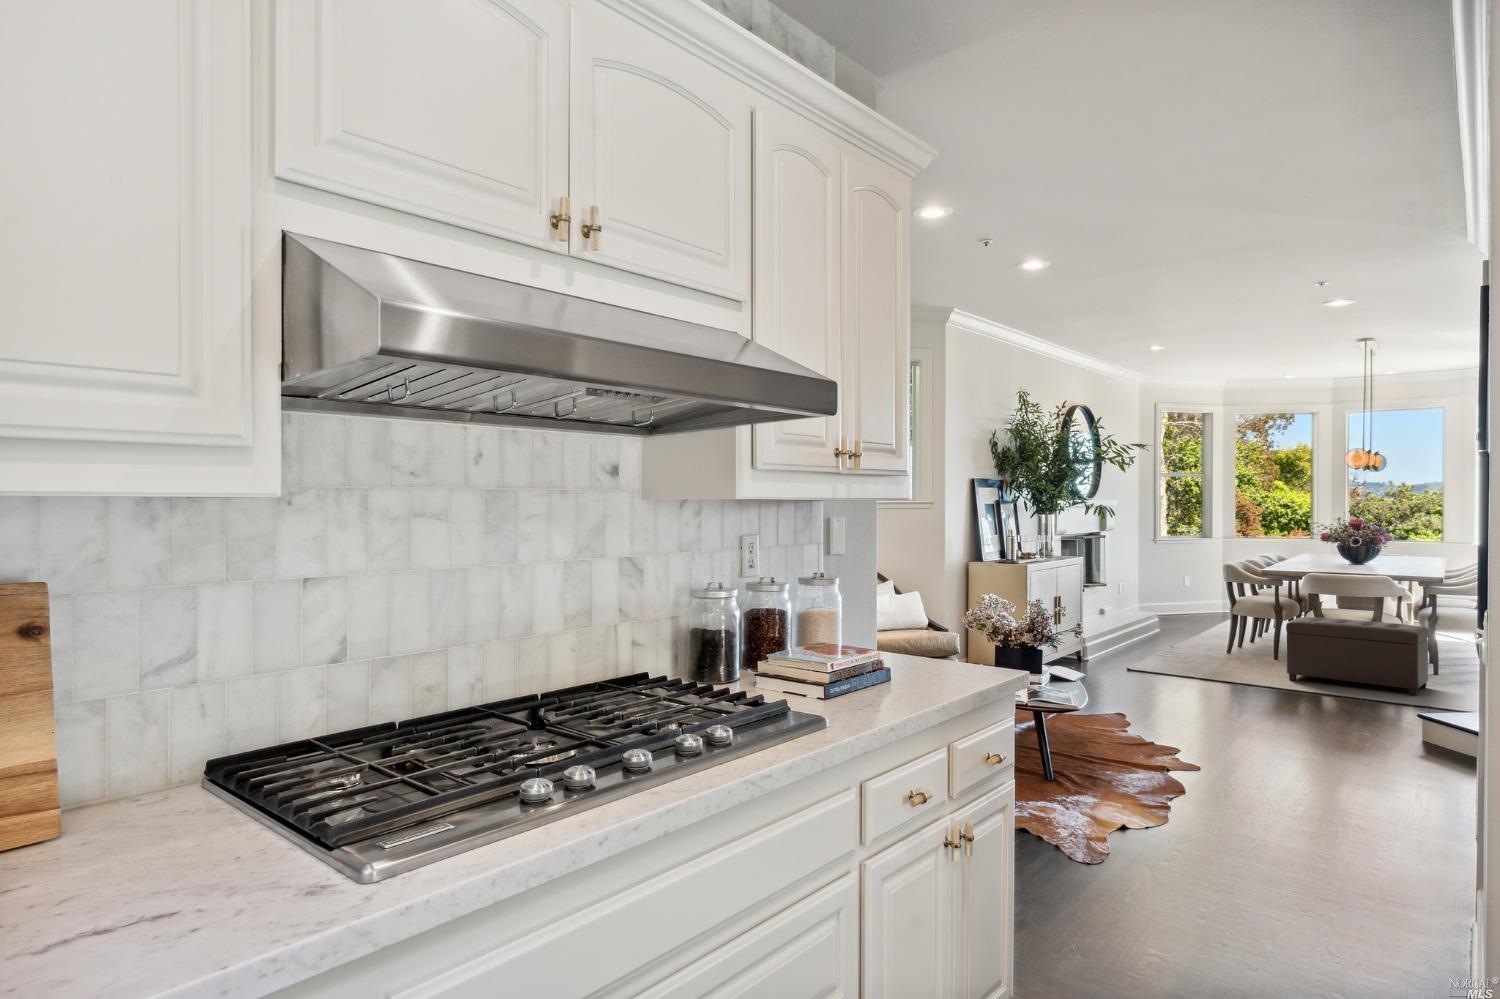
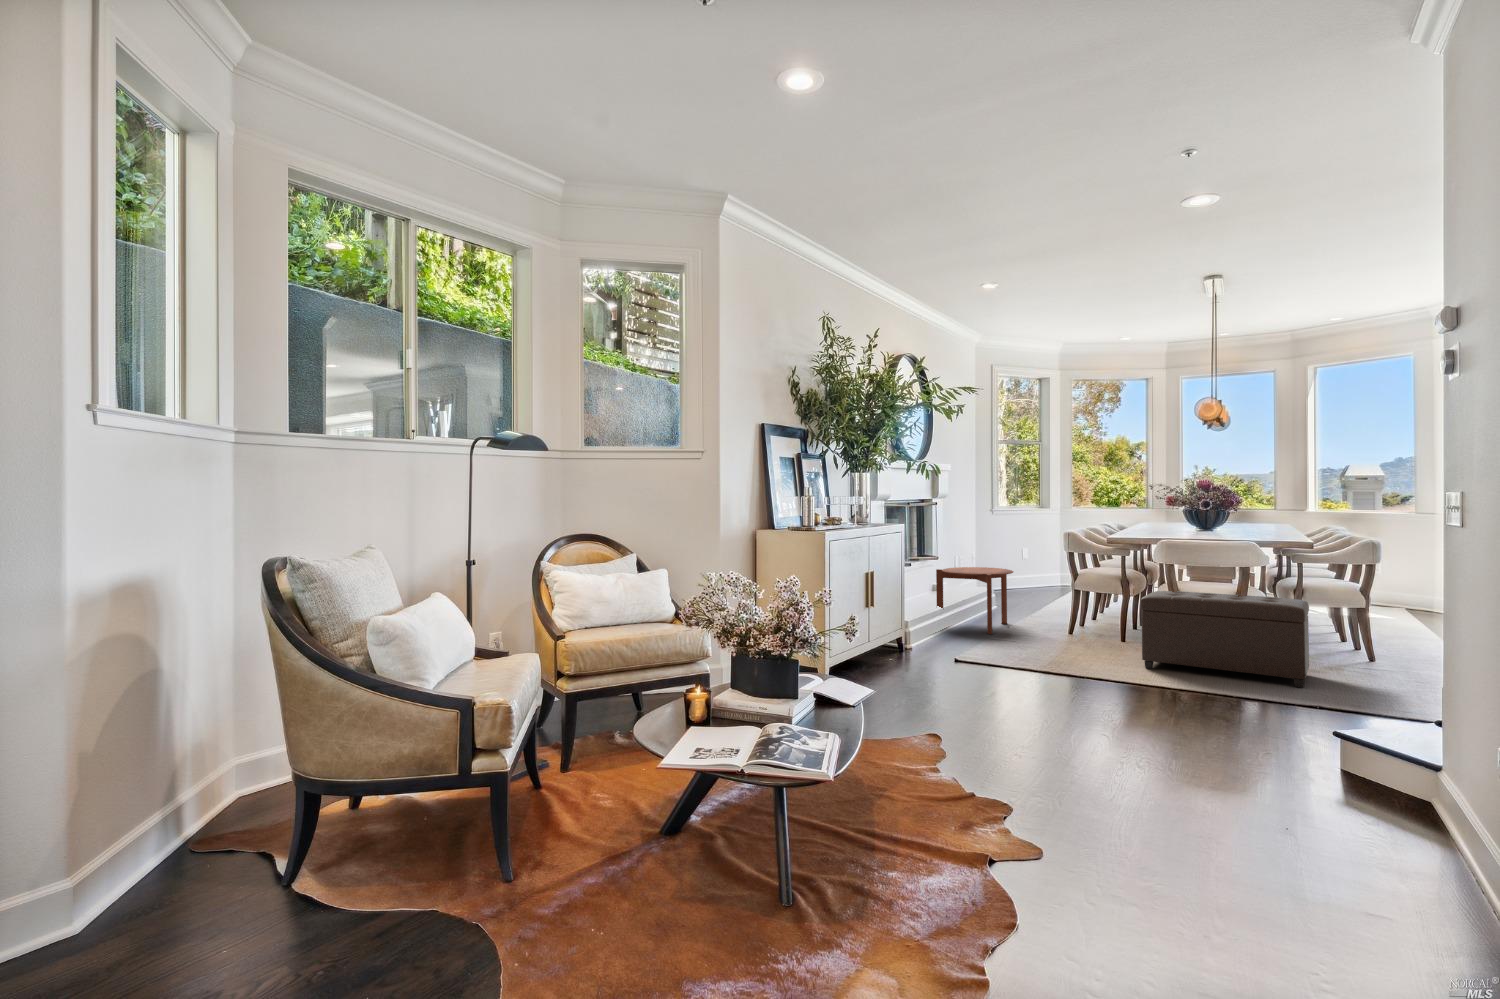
side table: none [1104,592,1177,652] -> present [936,567,1013,634]

